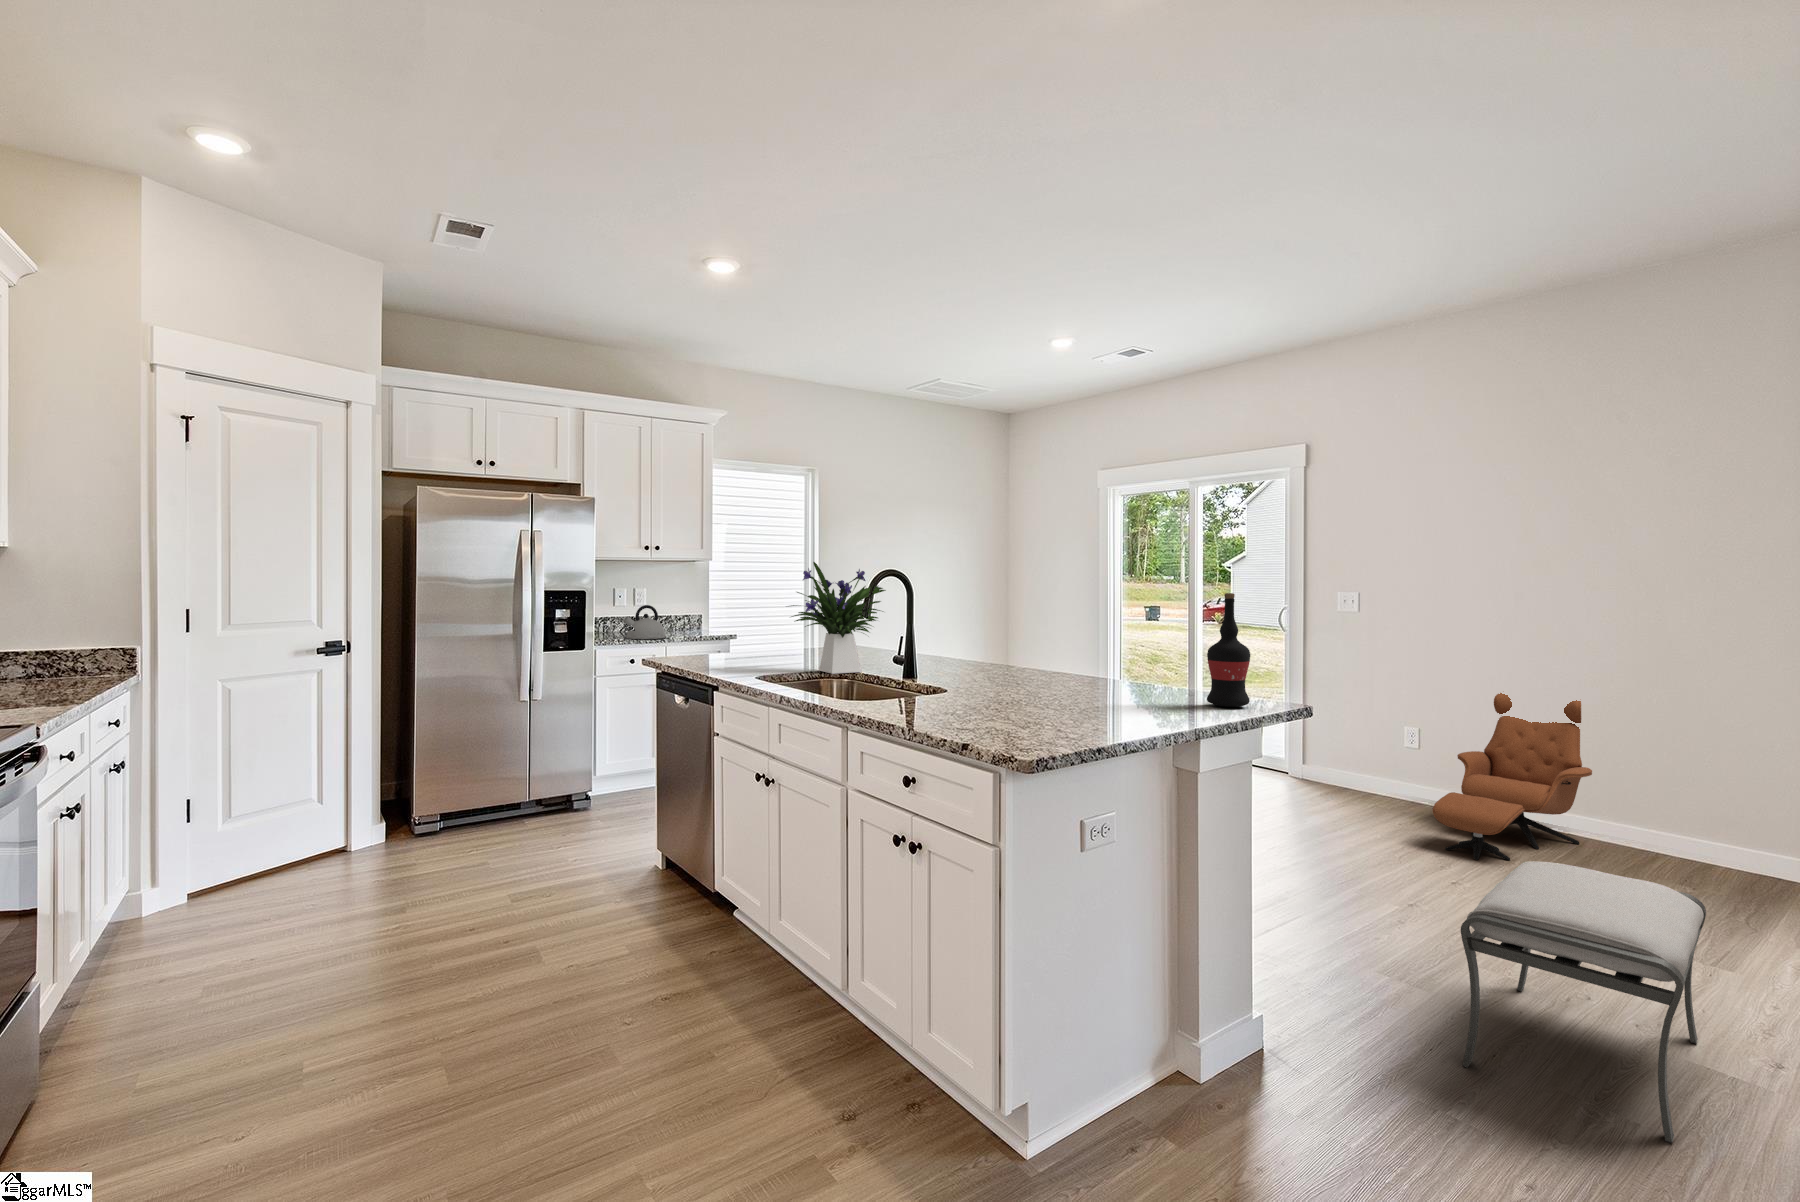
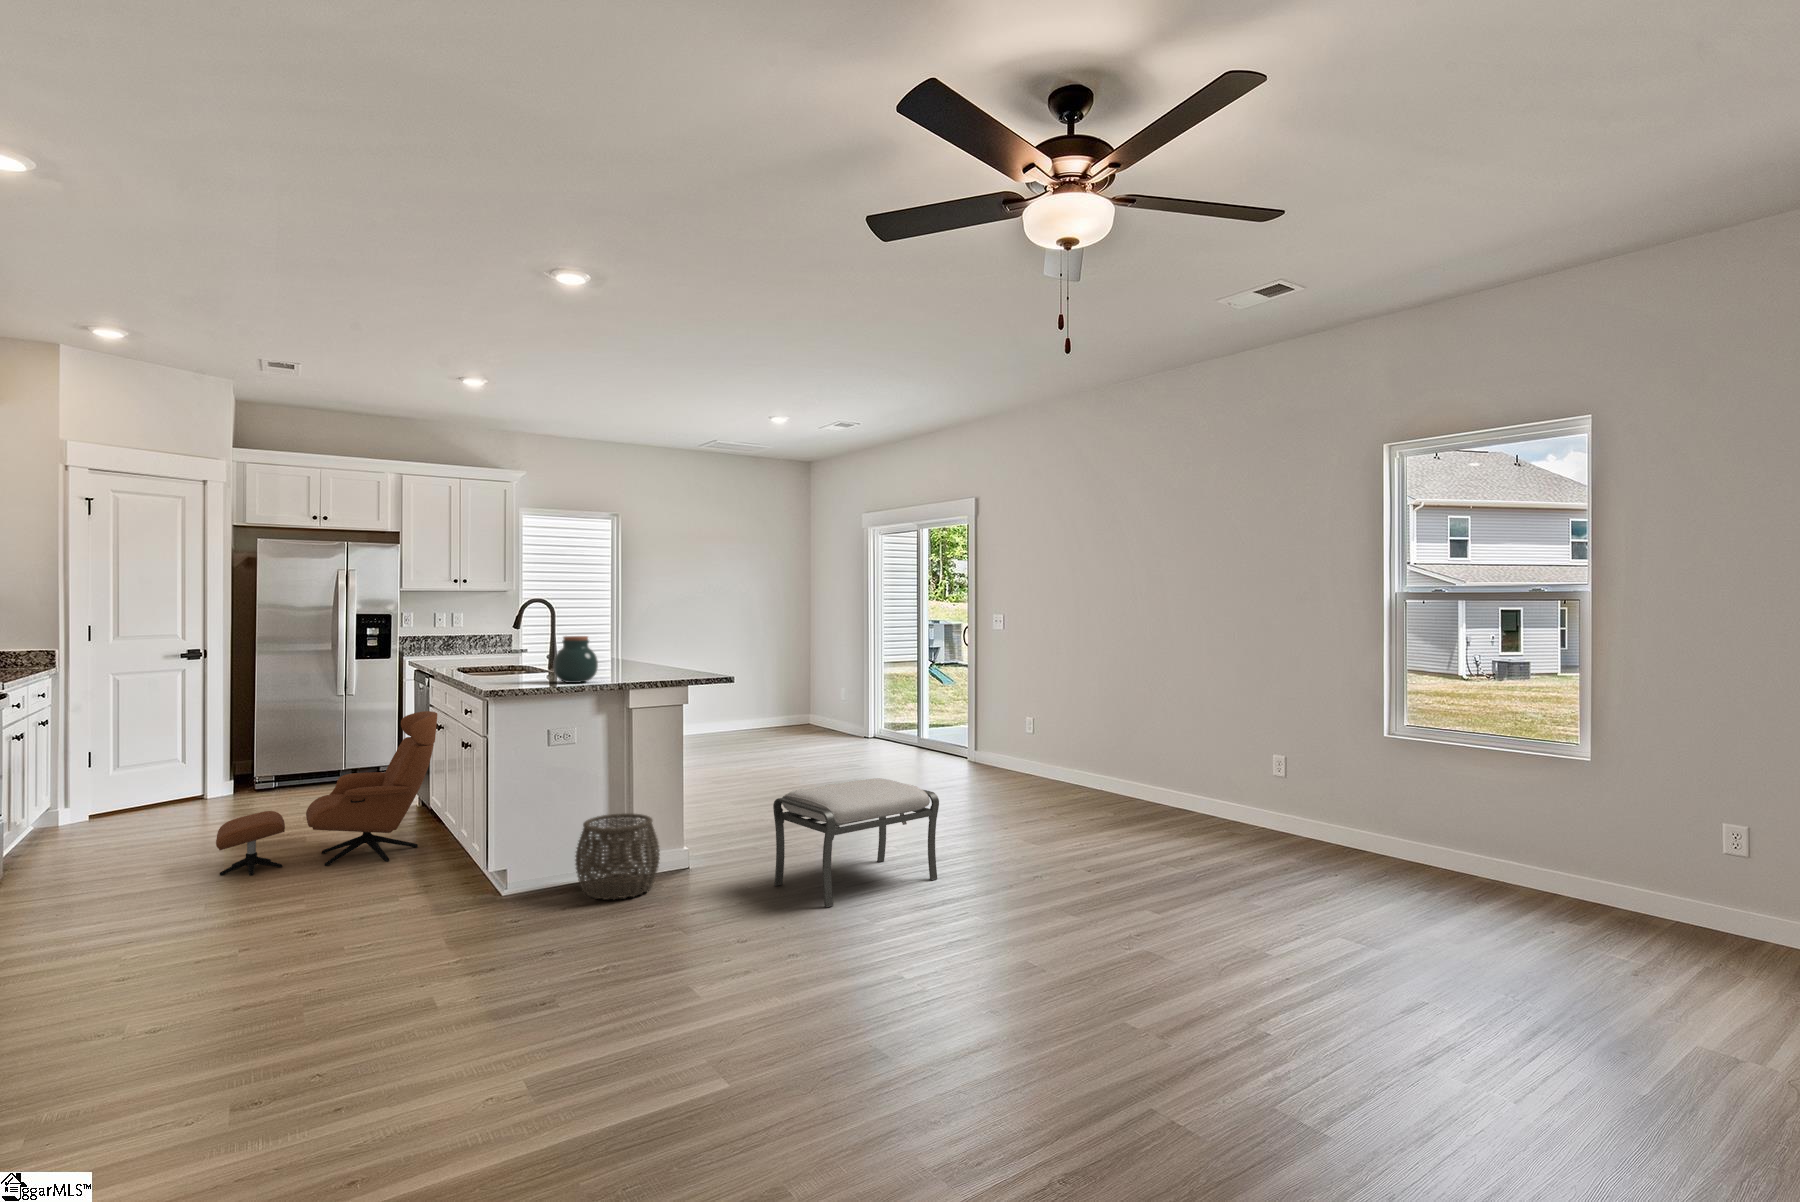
flower arrangement: present [791,562,886,674] -> none [472,594,547,668]
wine bottle: present [1207,593,1250,707] -> none [652,614,676,680]
kettle: present [623,605,666,639] -> none [438,624,474,651]
jar: none [1079,631,1156,716] -> present [553,636,598,683]
armchair: present [1432,693,1592,860] -> present [216,711,437,875]
woven basket: none [1141,941,1302,1127] -> present [575,813,660,900]

